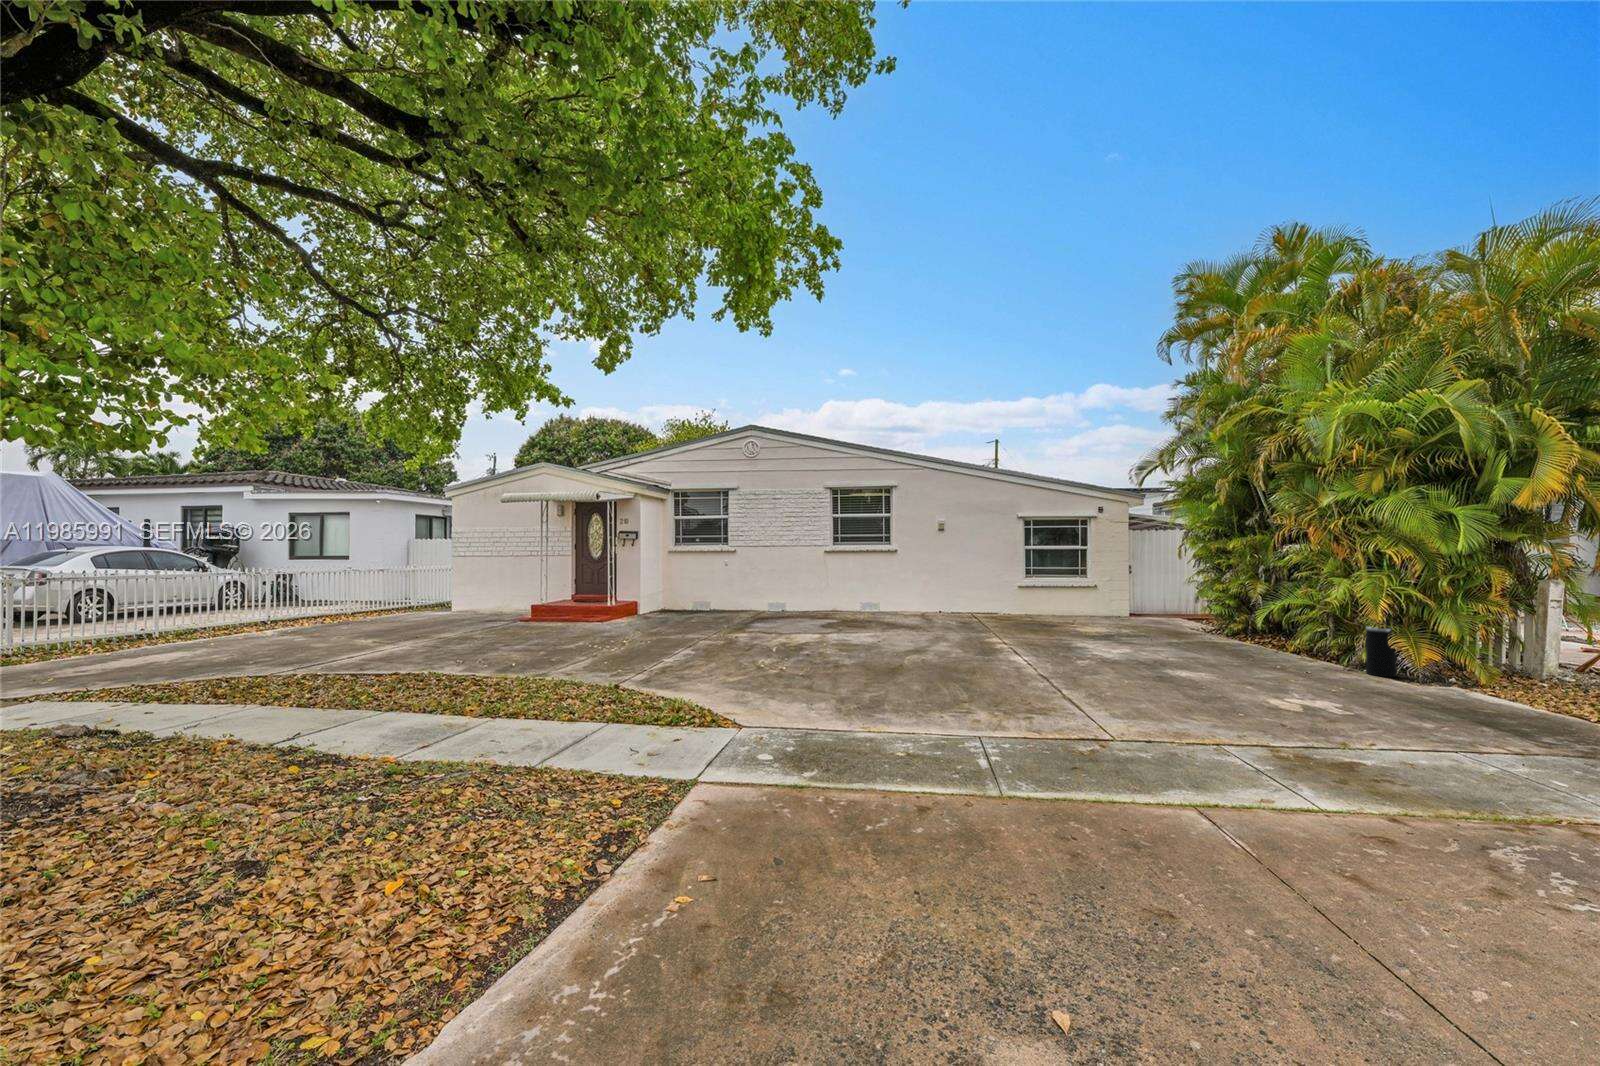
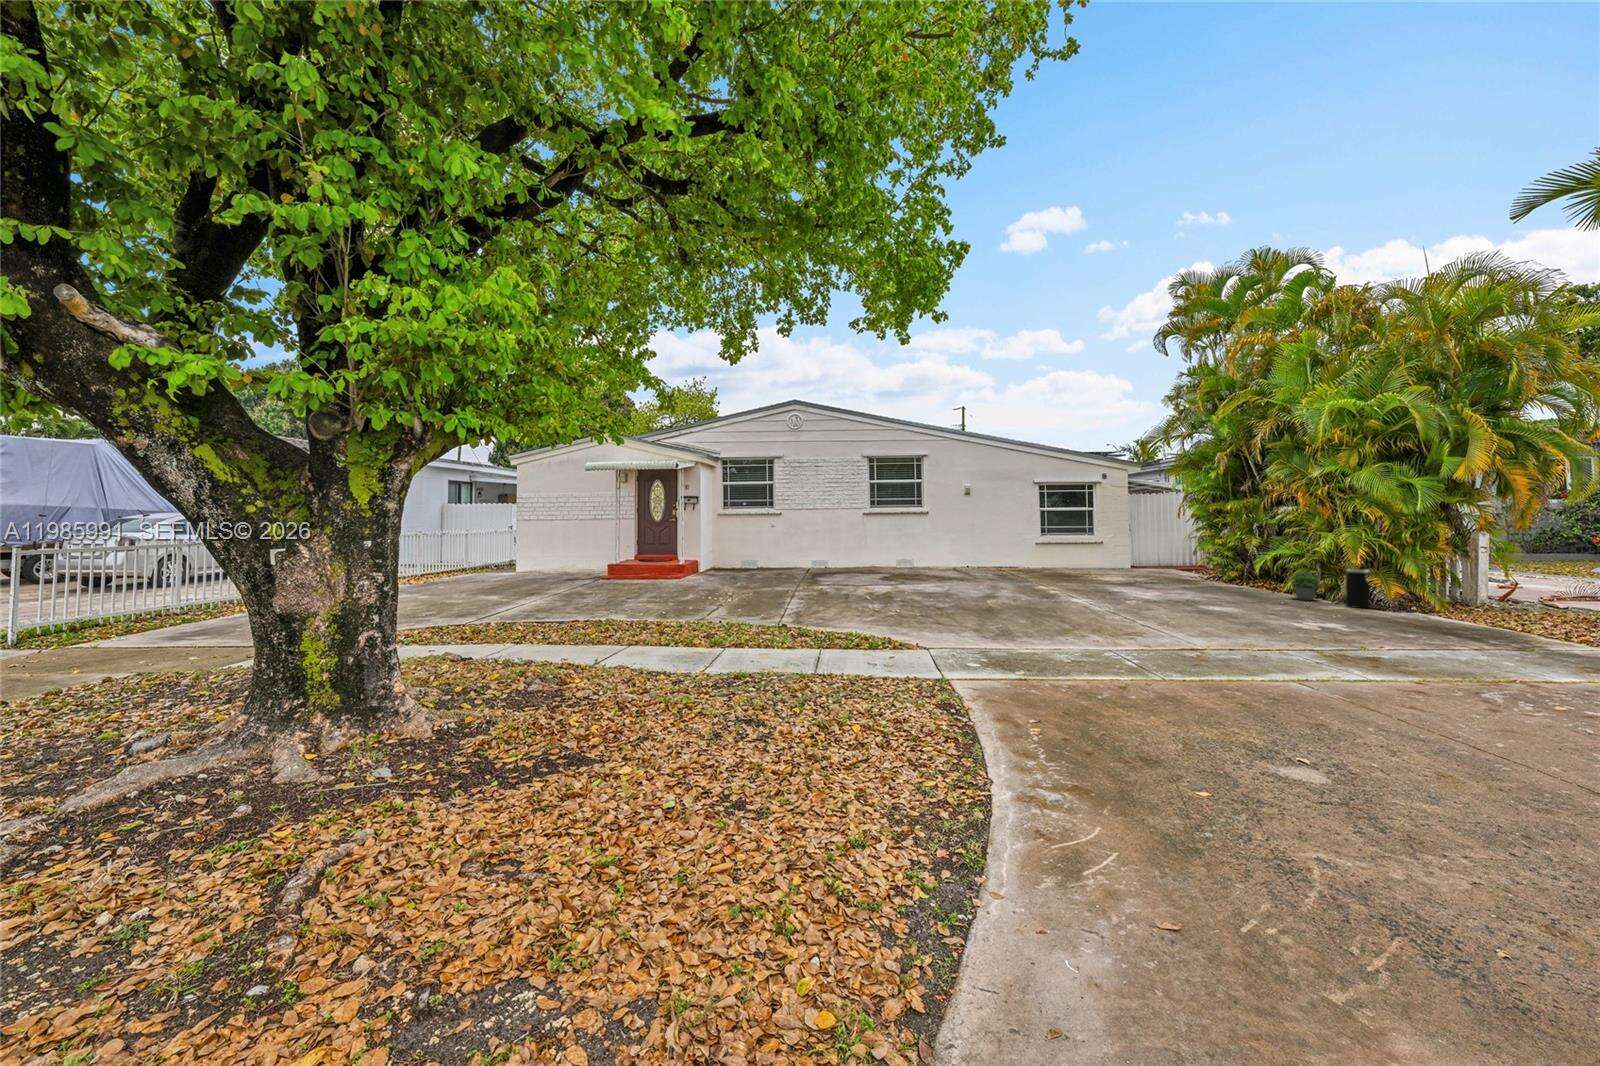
potted plant: none [1300,626,1337,664] -> present [1292,571,1320,600]

